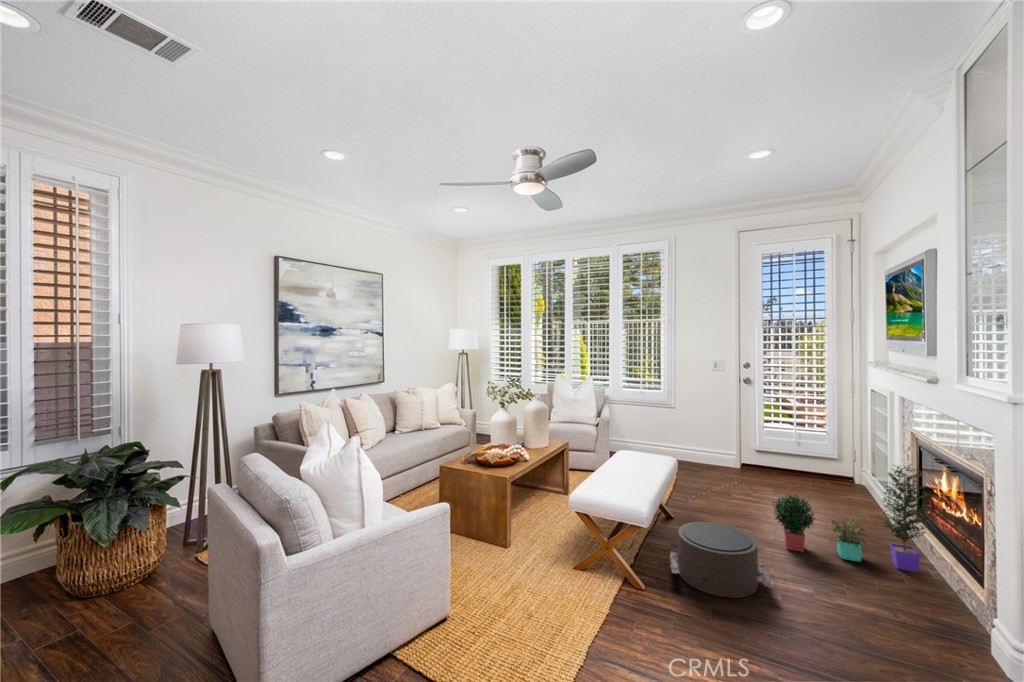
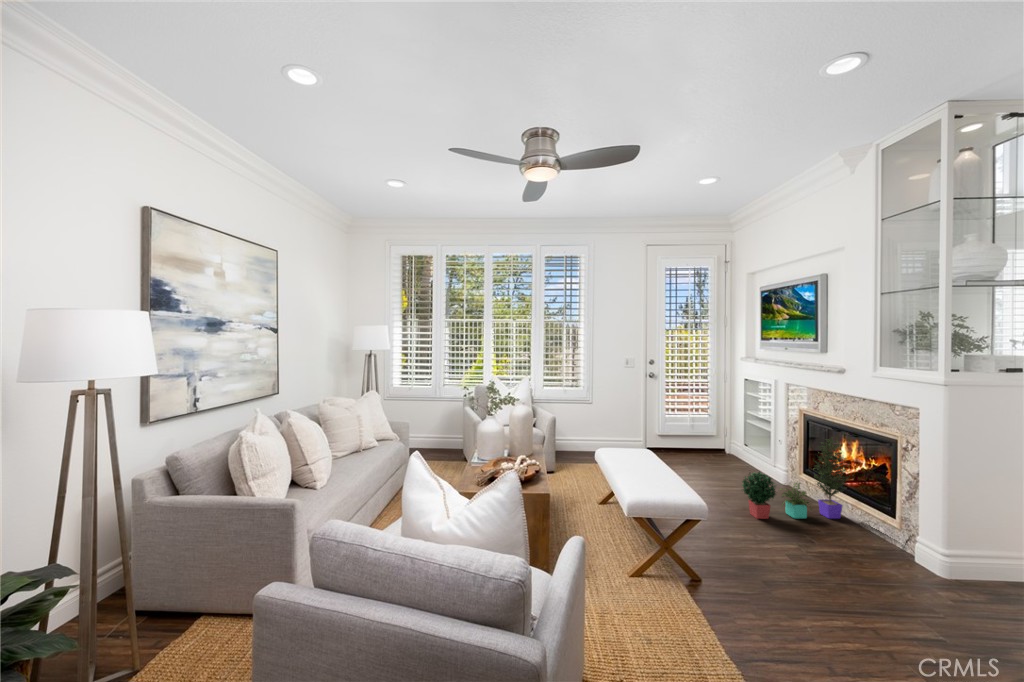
pouf: present [670,522,774,598] -> none [705,508,805,576]

